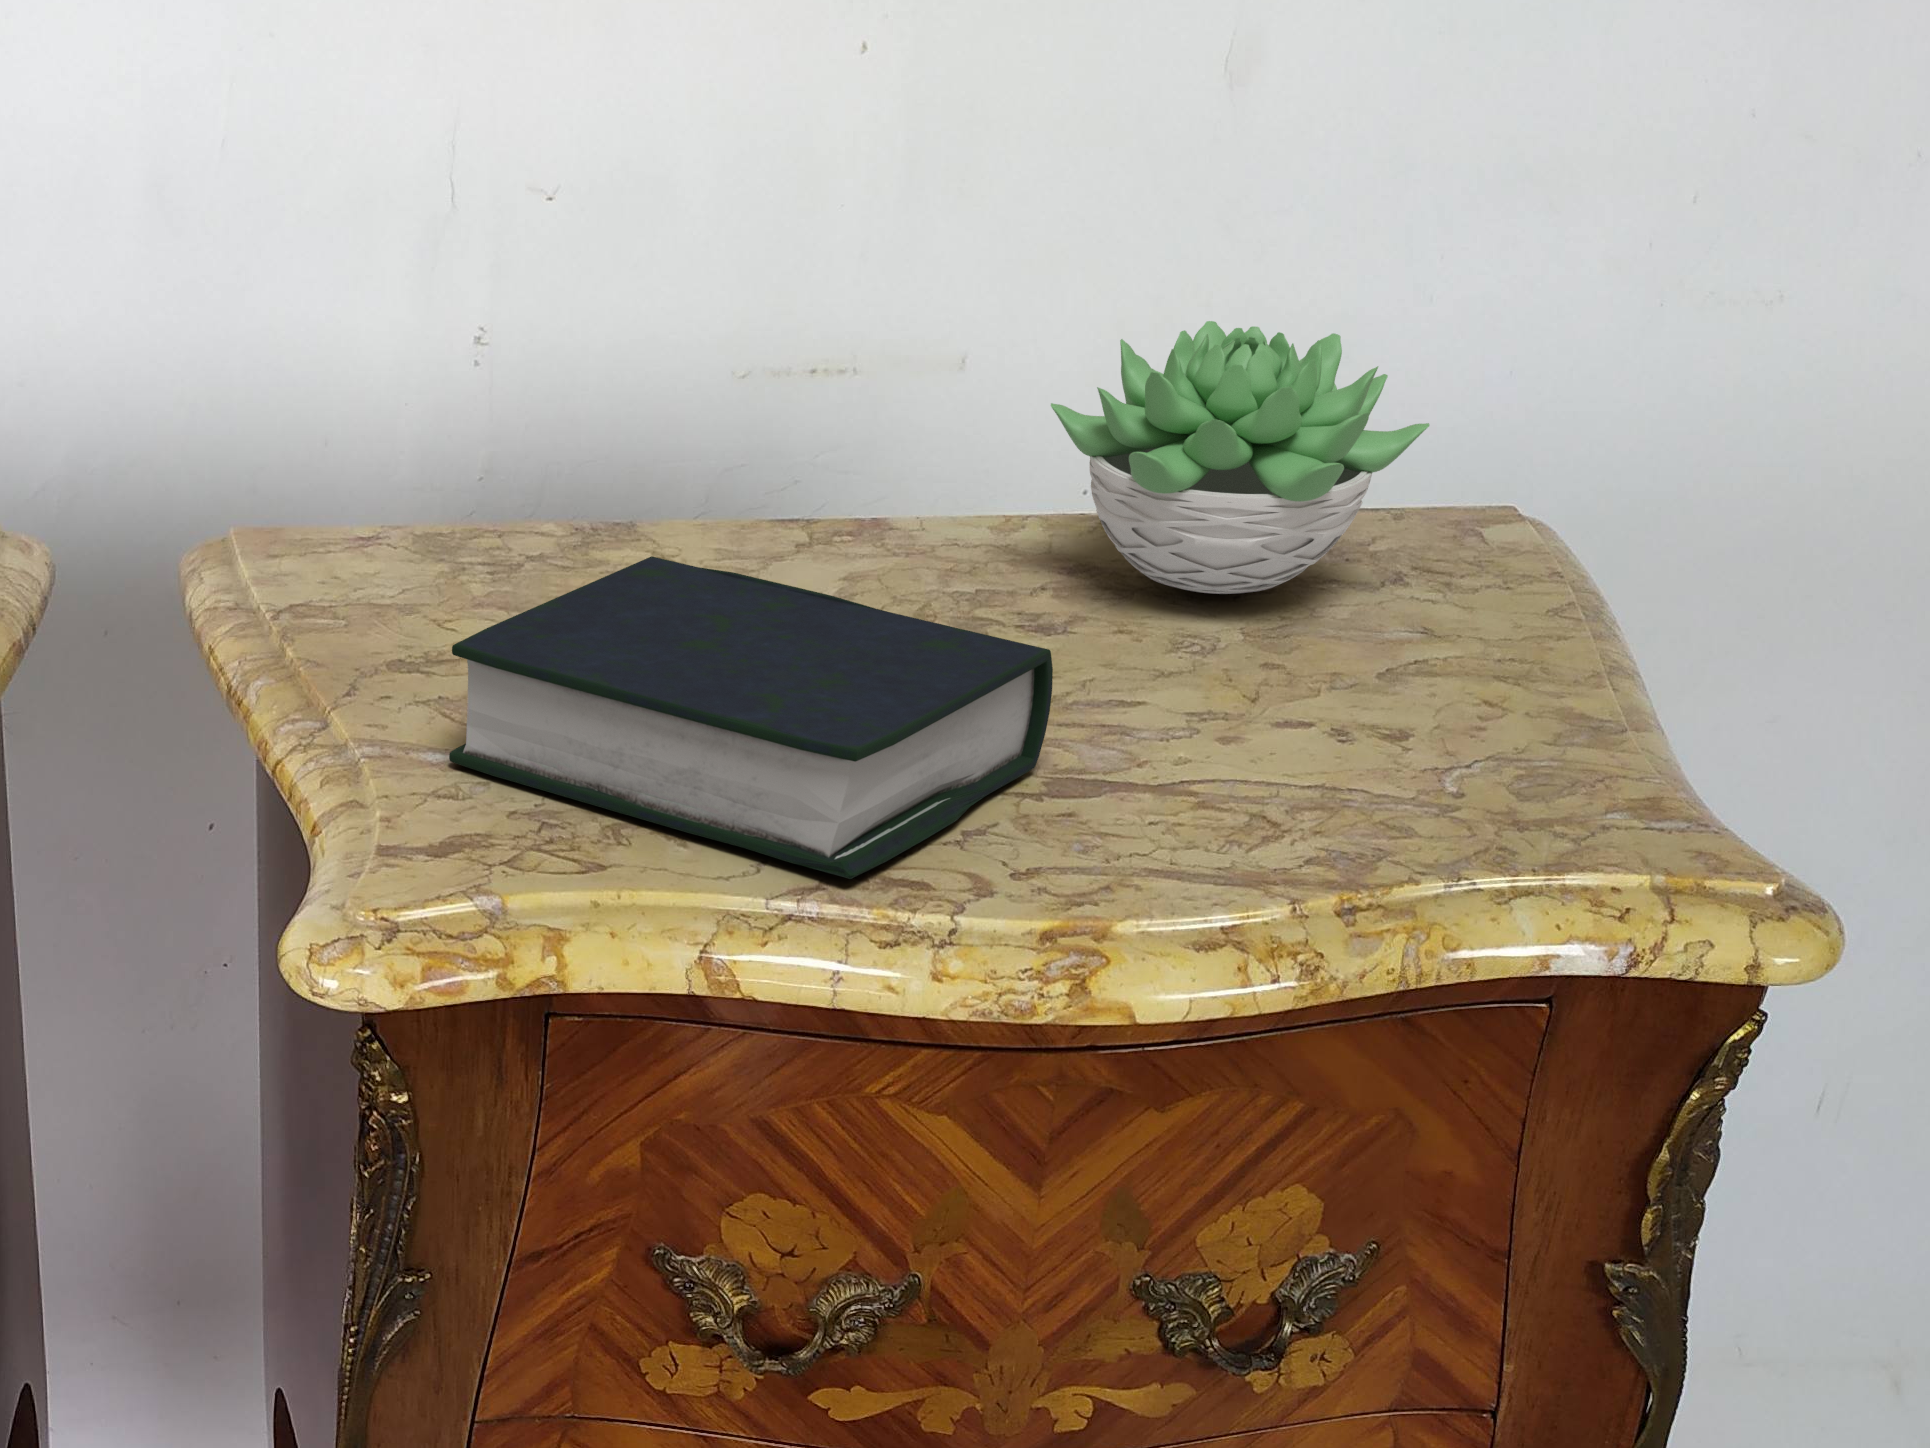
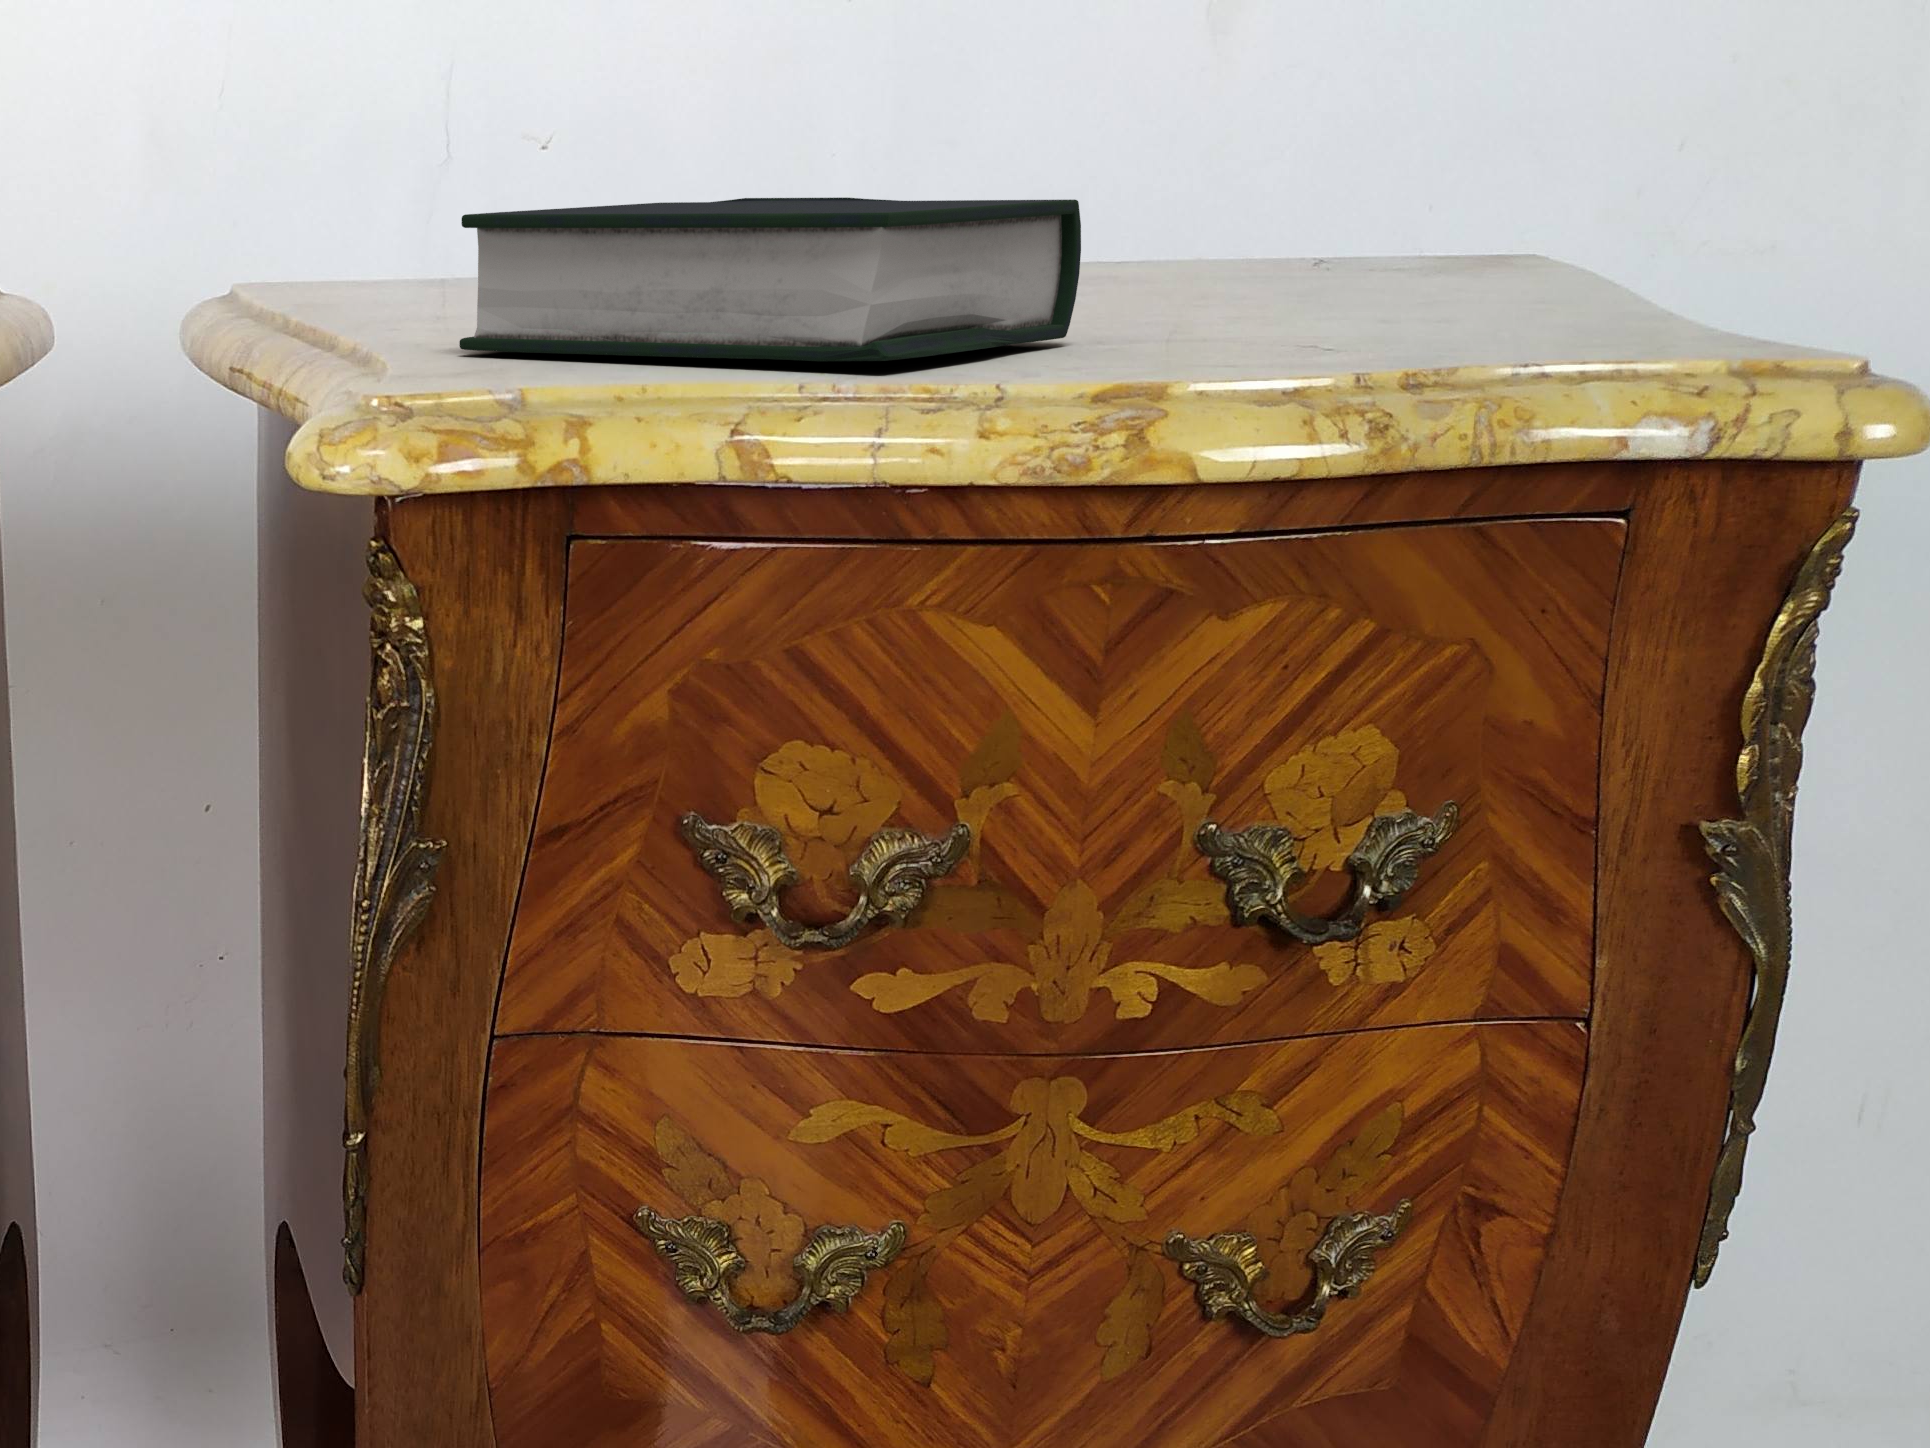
succulent plant: present [1051,321,1430,594] -> none [1055,26,1442,297]

